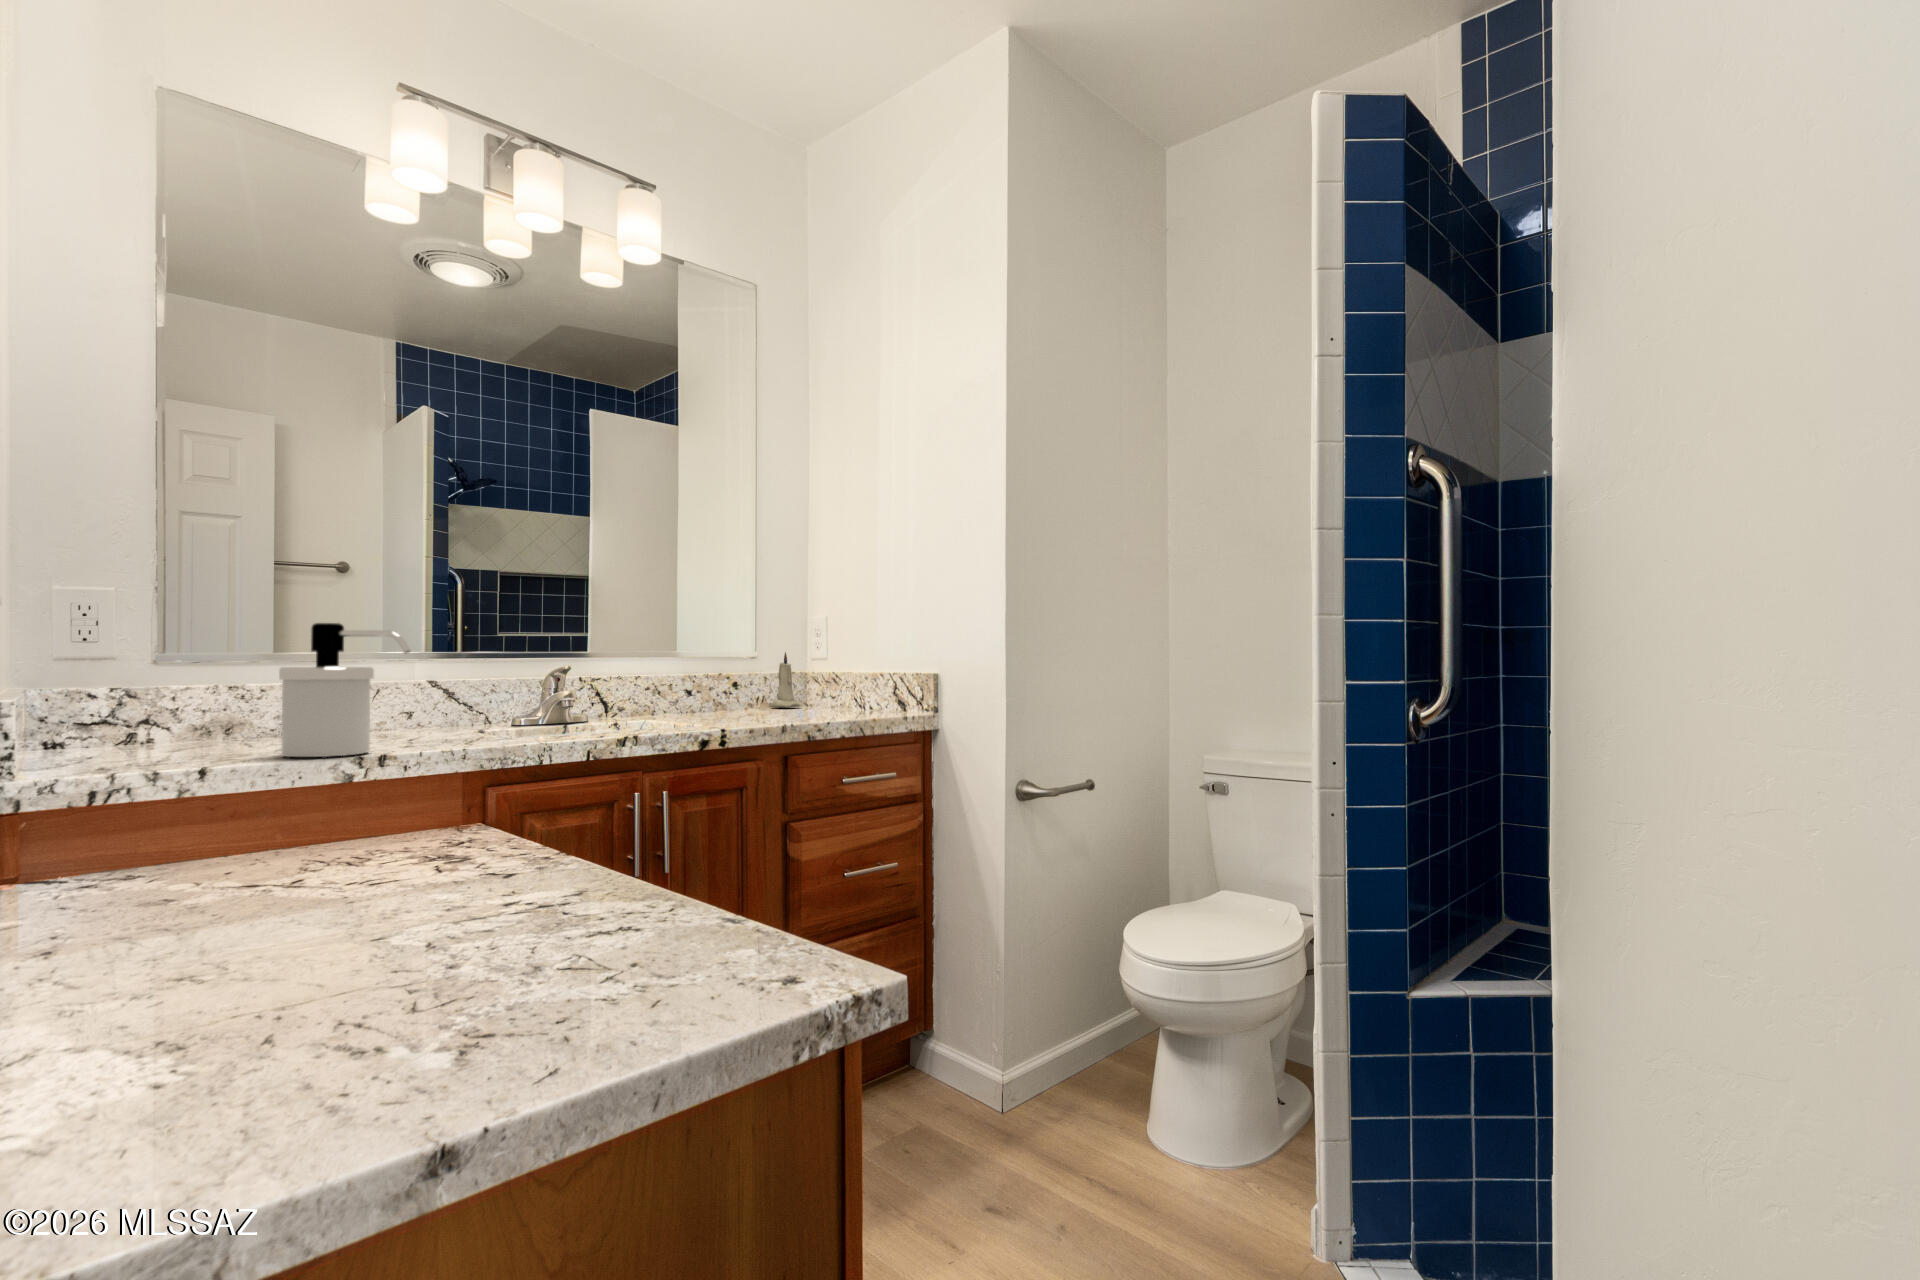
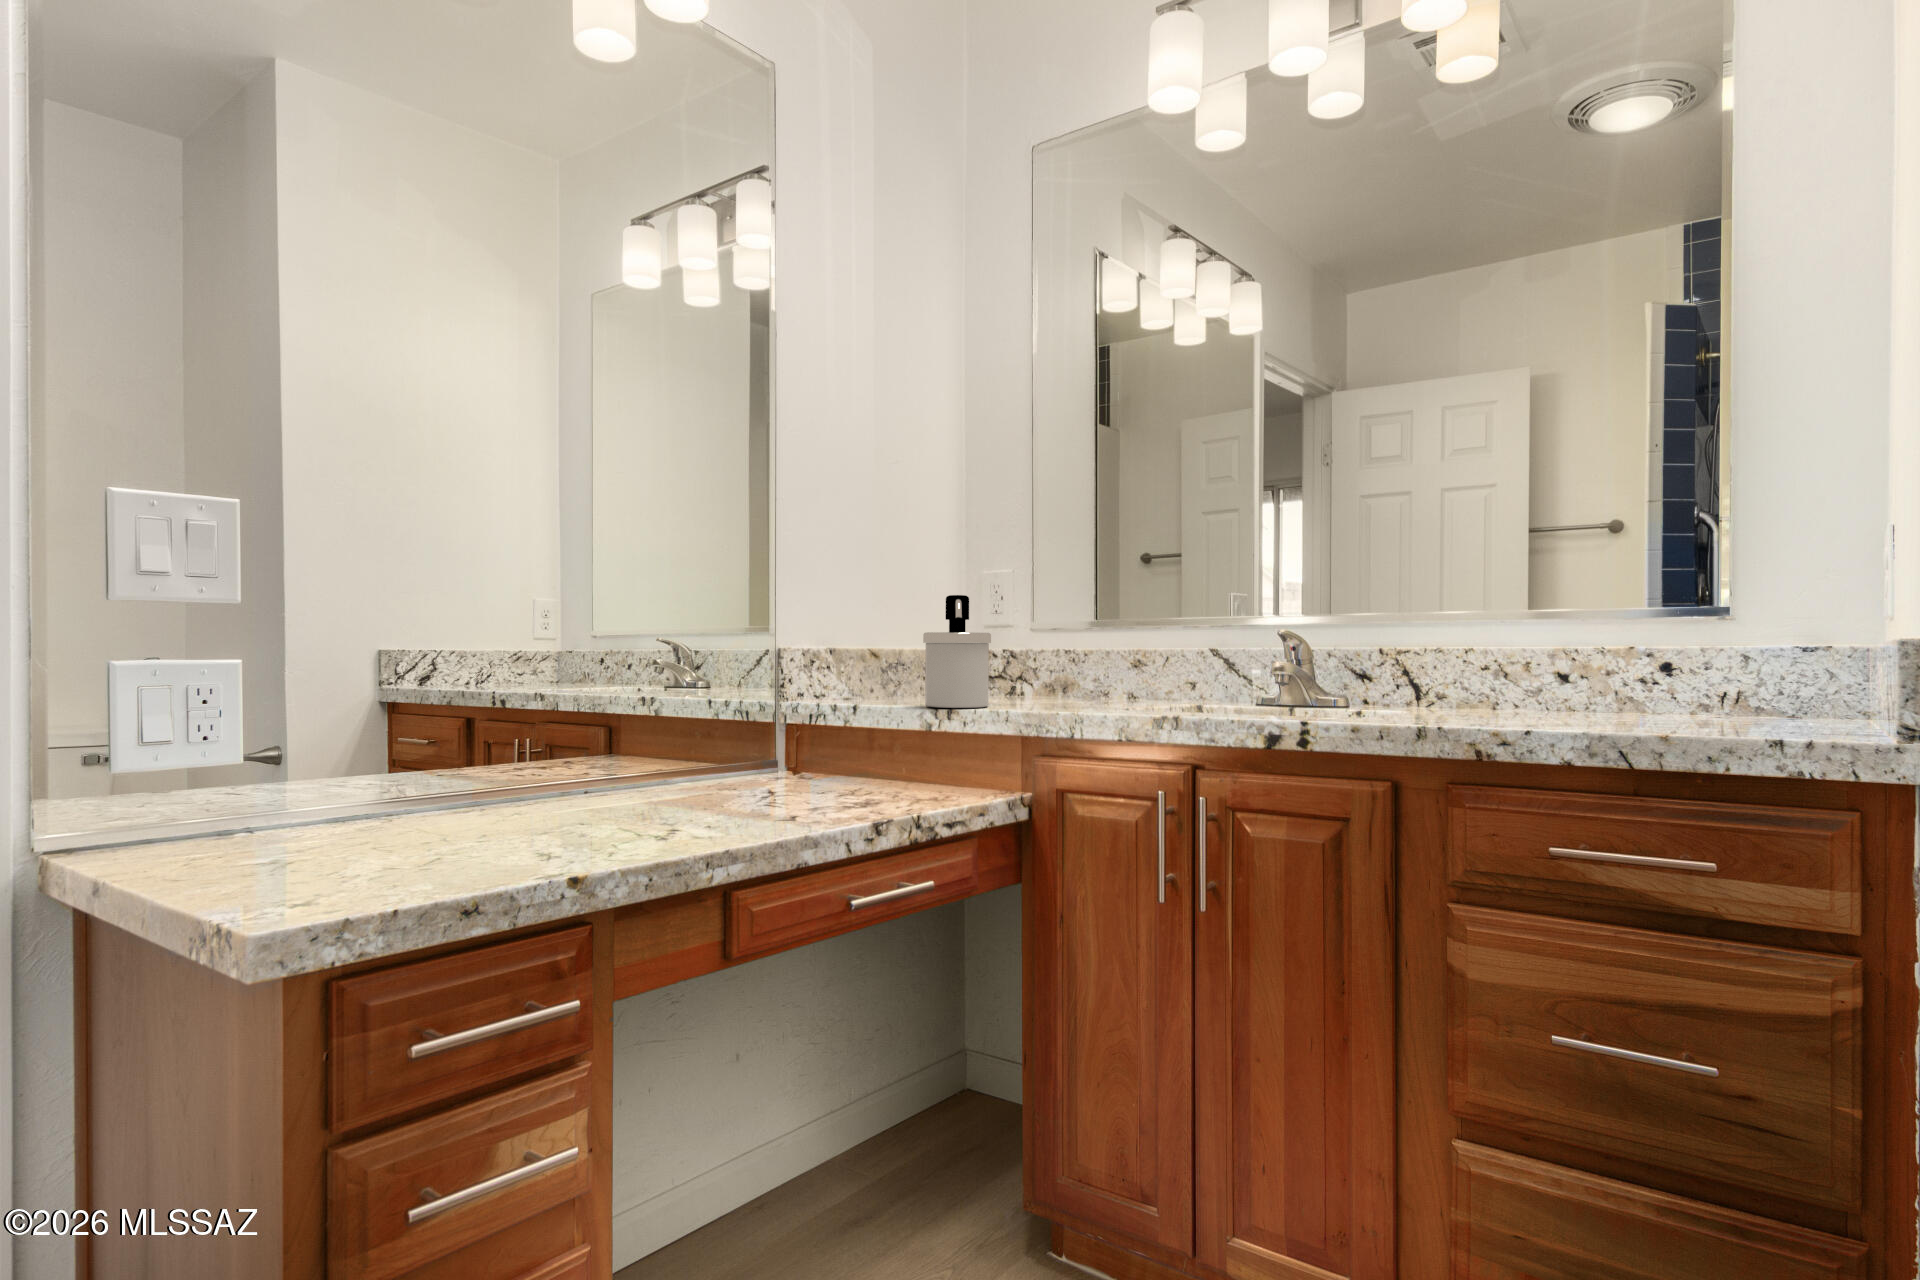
candle: present [770,652,801,707] -> none [1765,610,1833,715]

